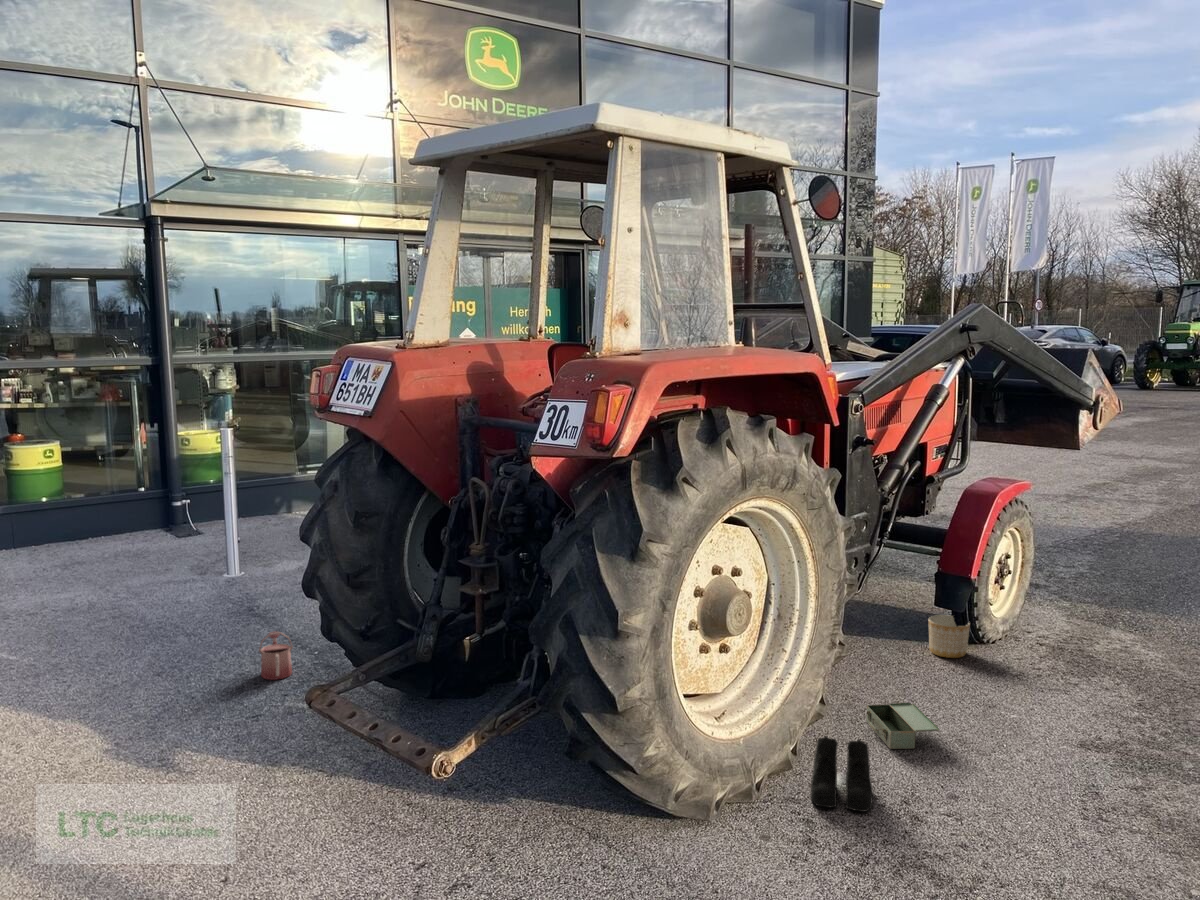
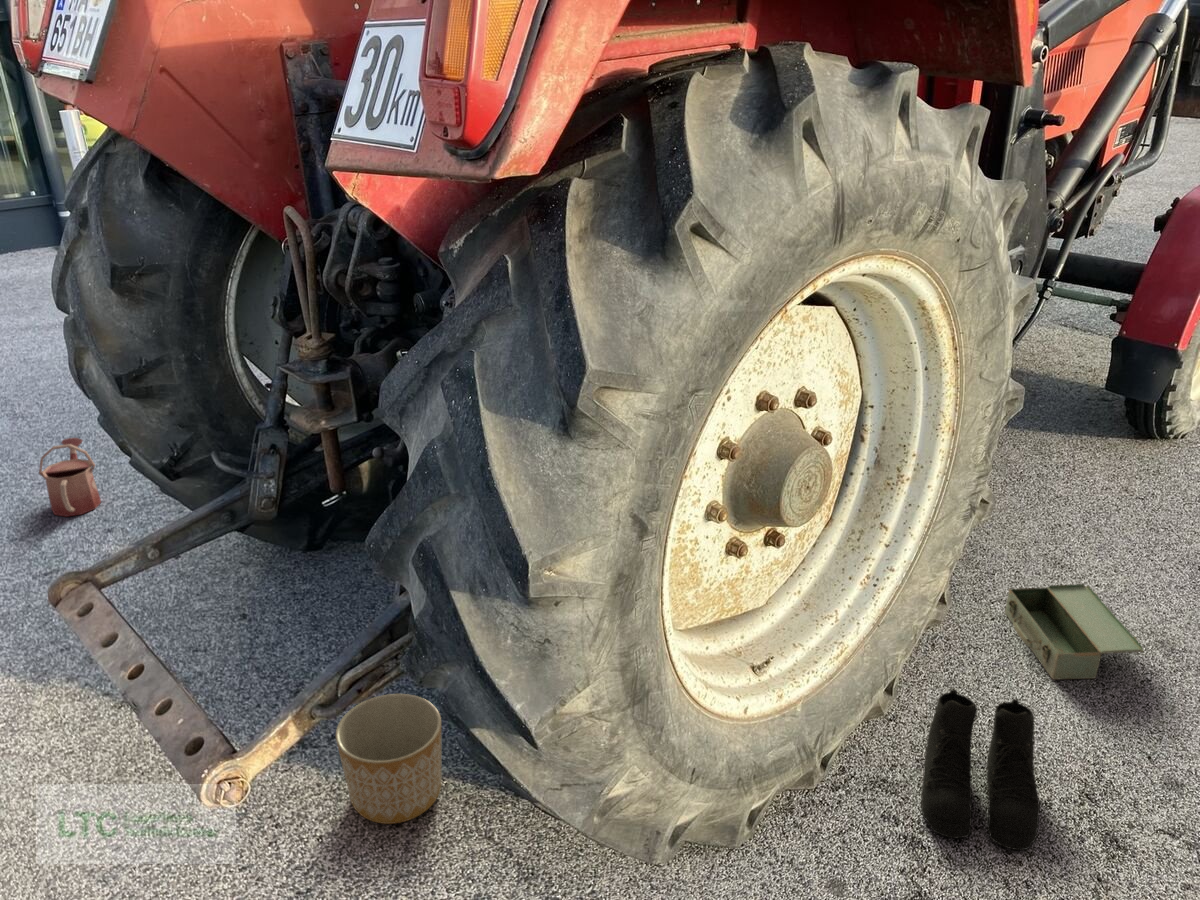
planter: present [929,615,970,658] -> present [336,694,441,824]

